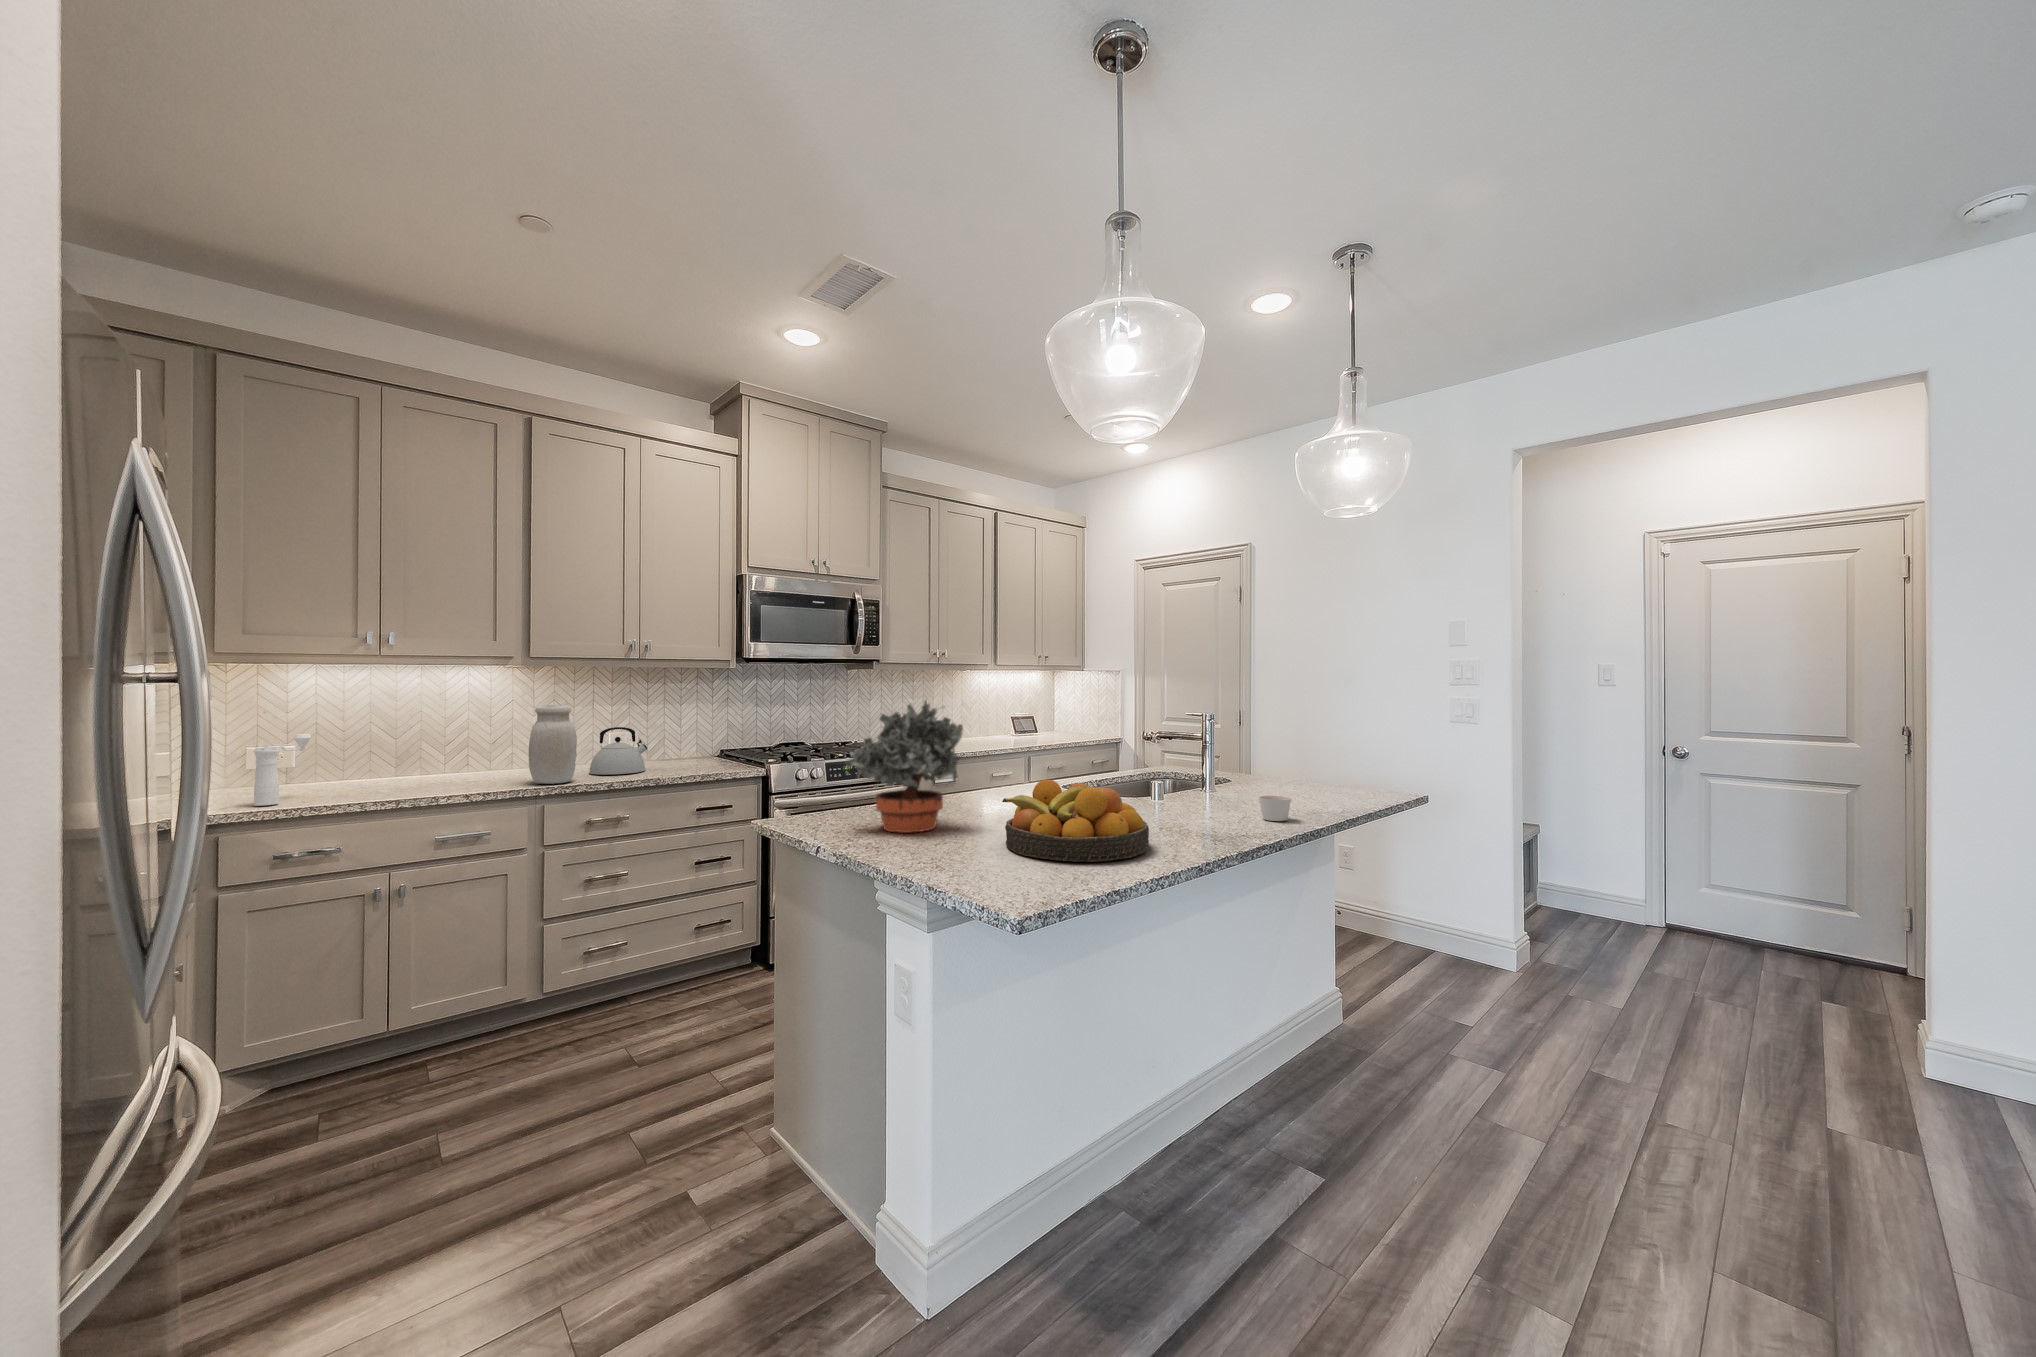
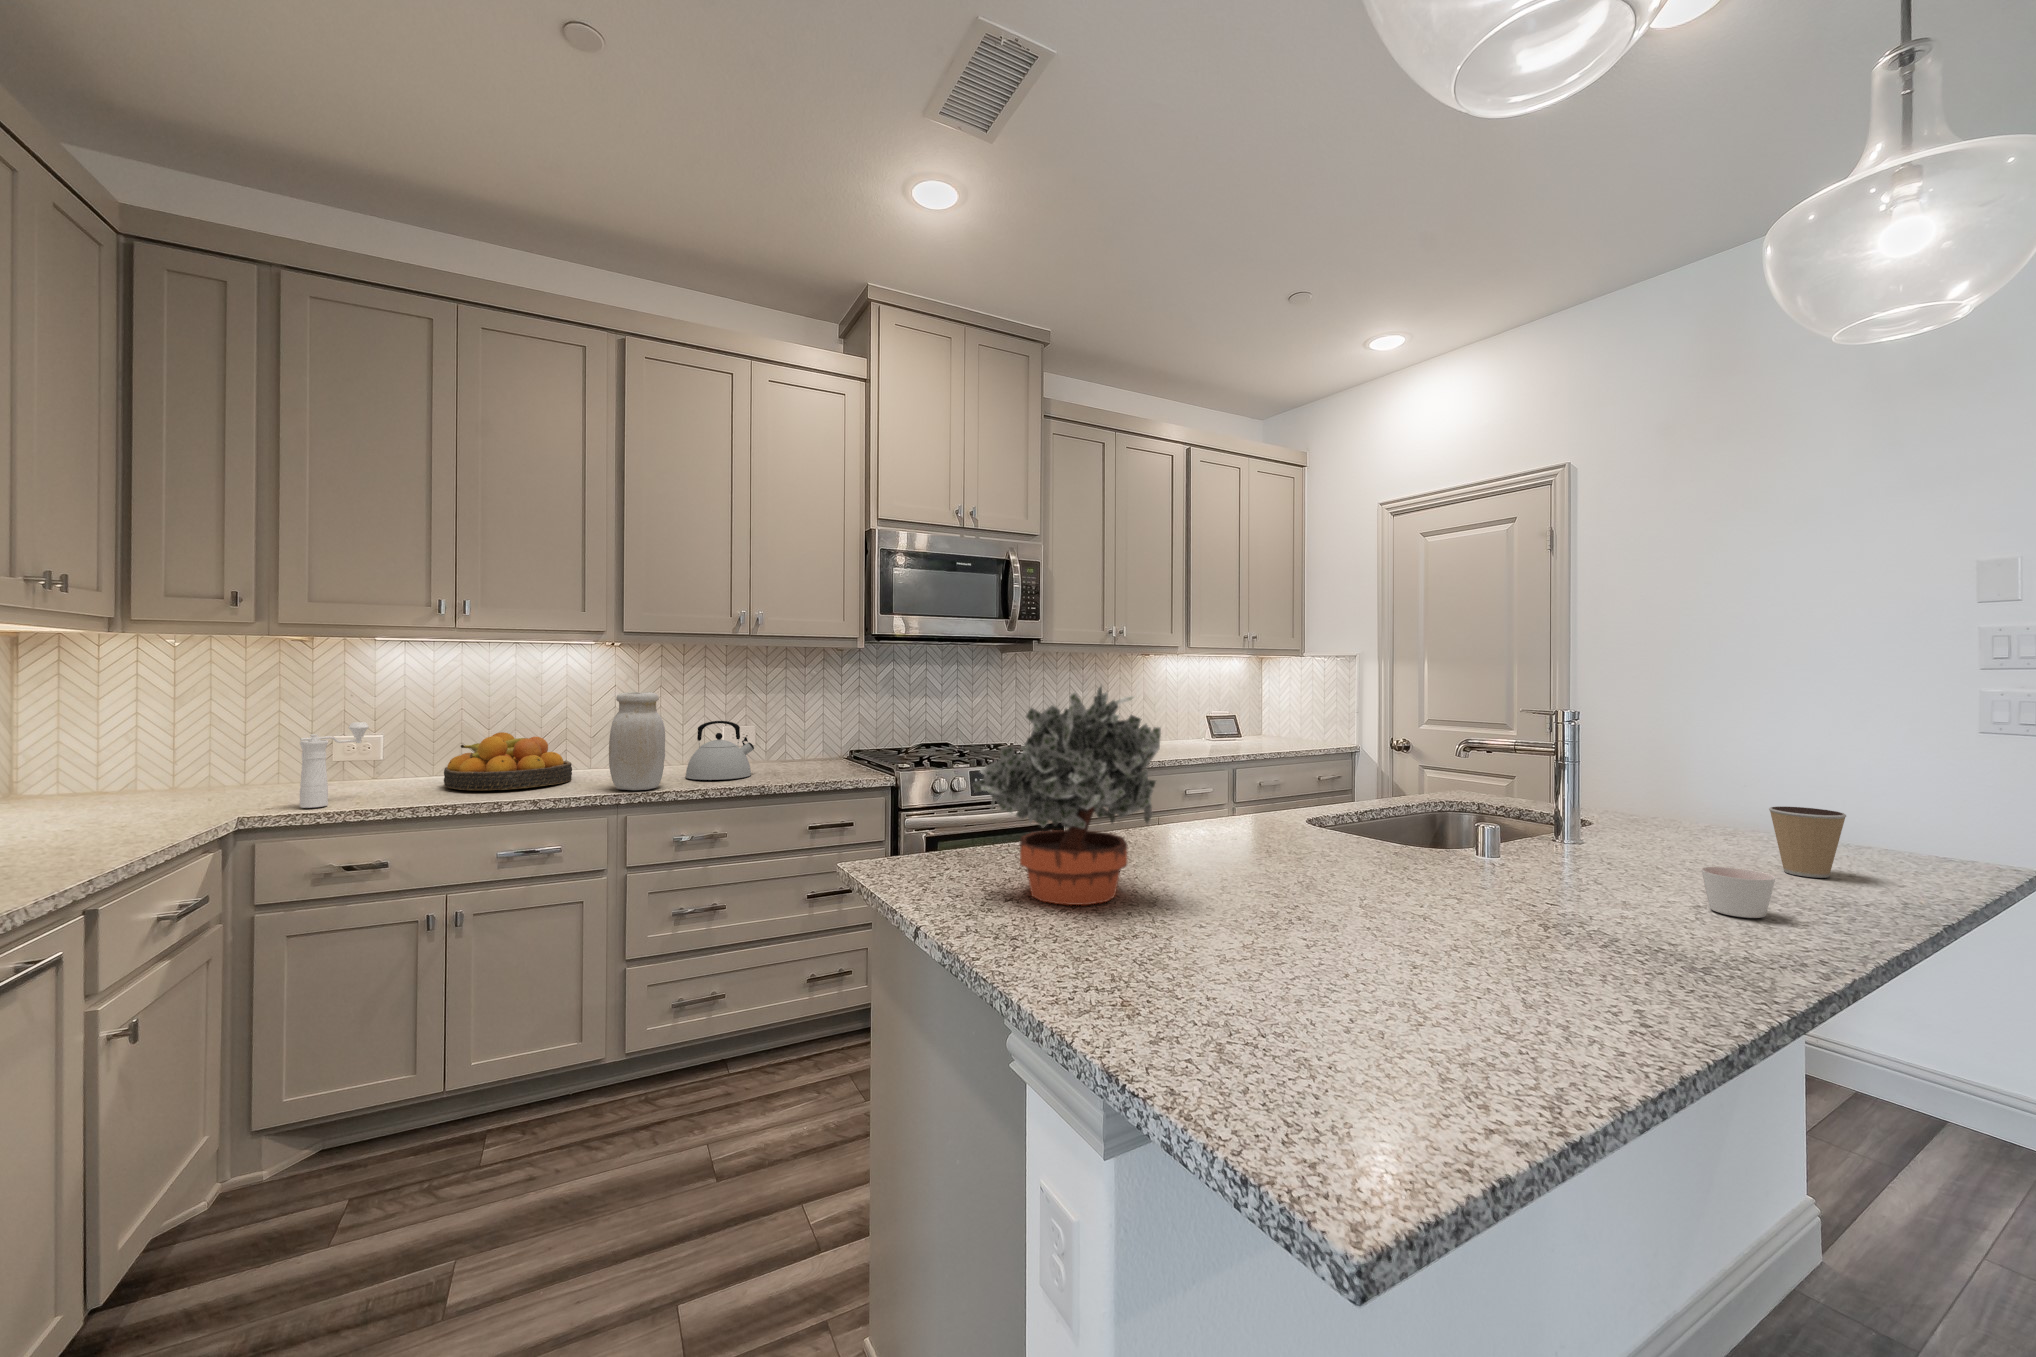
coffee cup: none [1312,764,1347,803] -> present [1769,806,1846,878]
fruit bowl: present [1002,780,1149,862] -> present [444,732,572,790]

